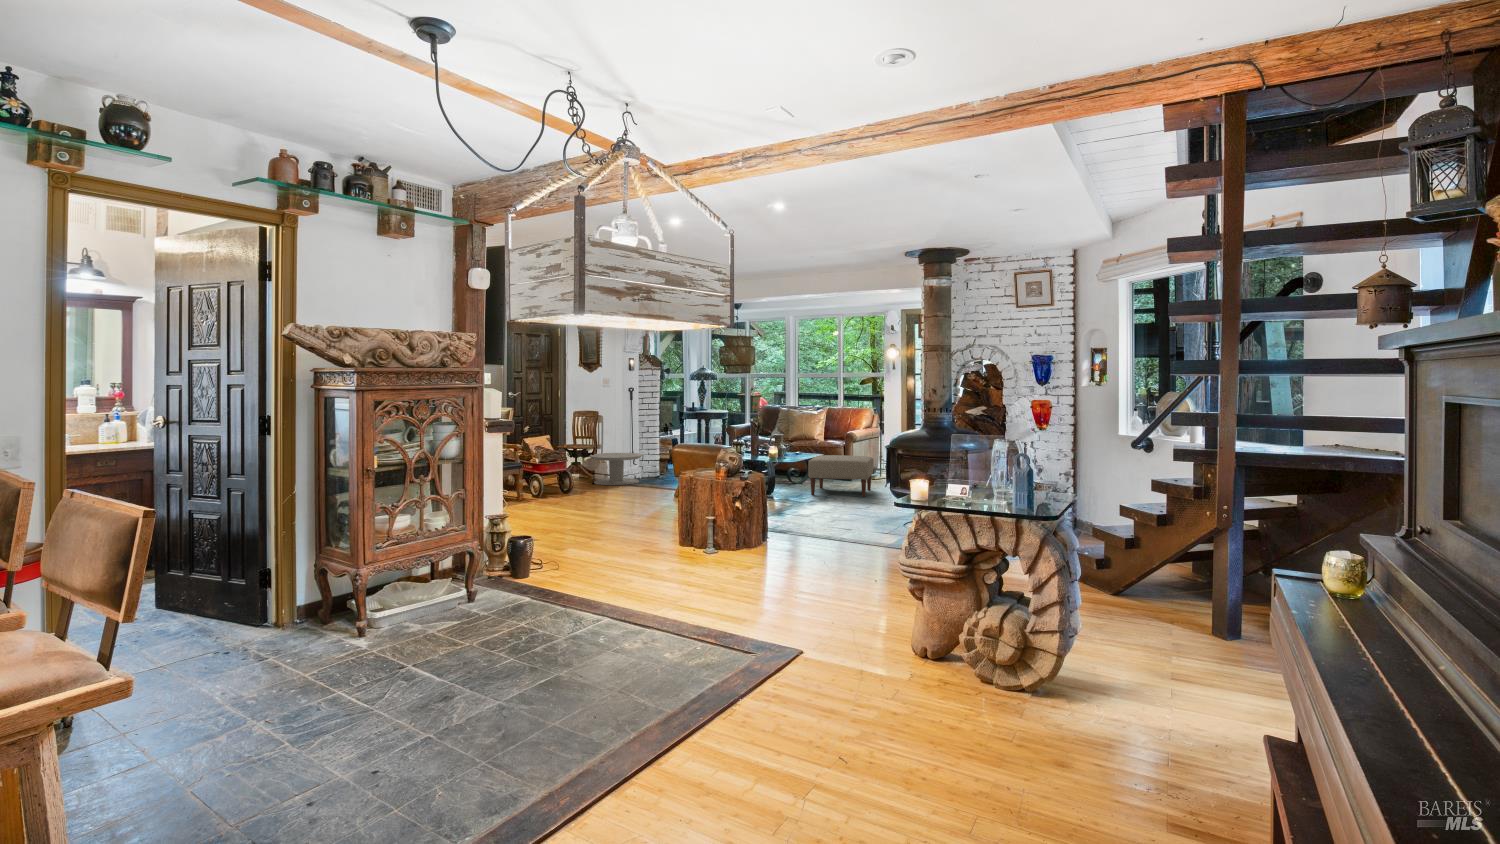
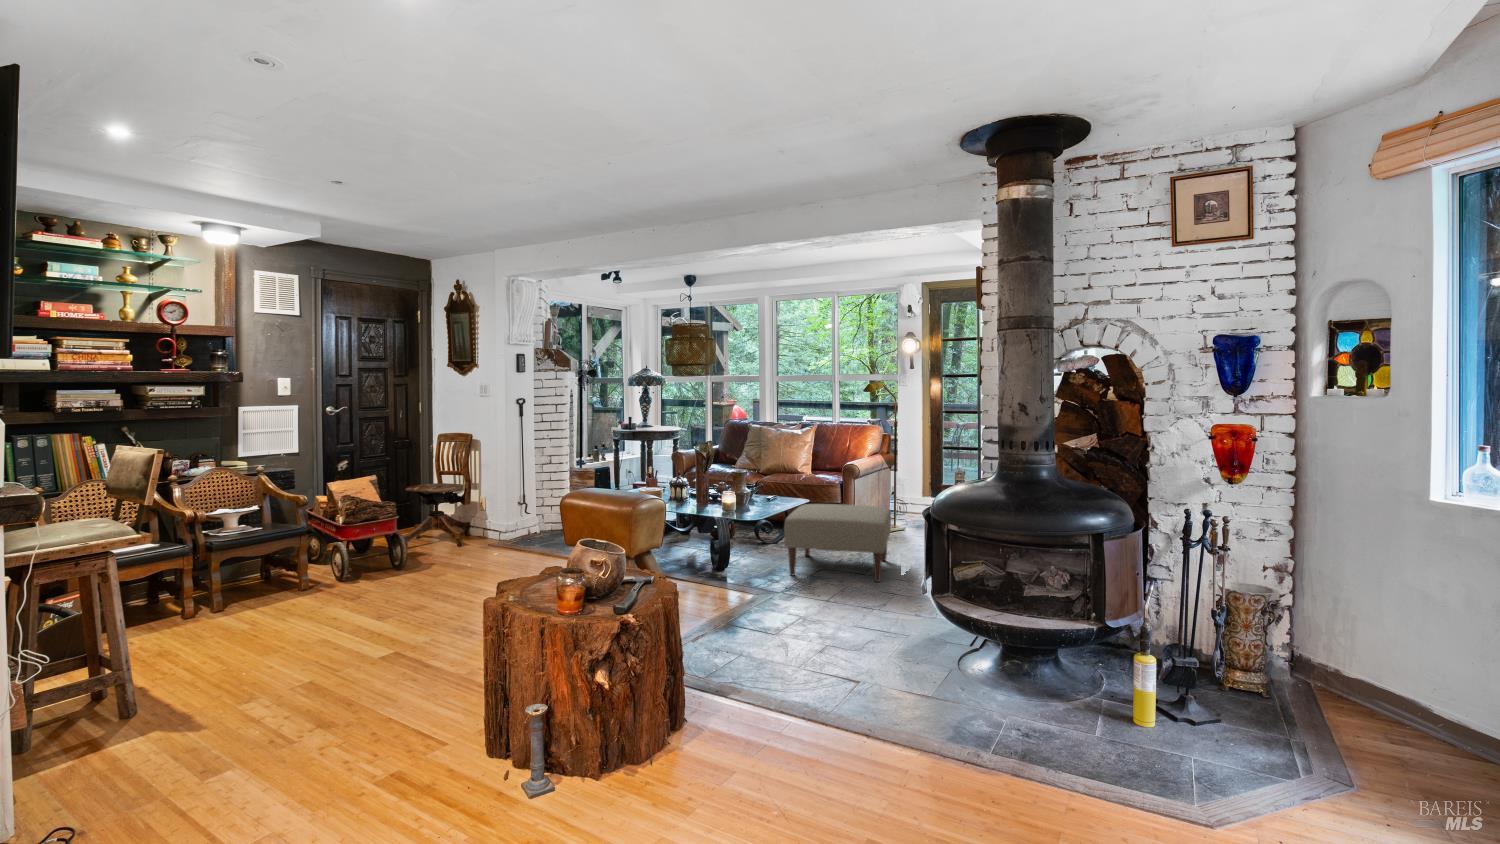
side table: present [590,453,643,485] -> none [448,495,536,551]

